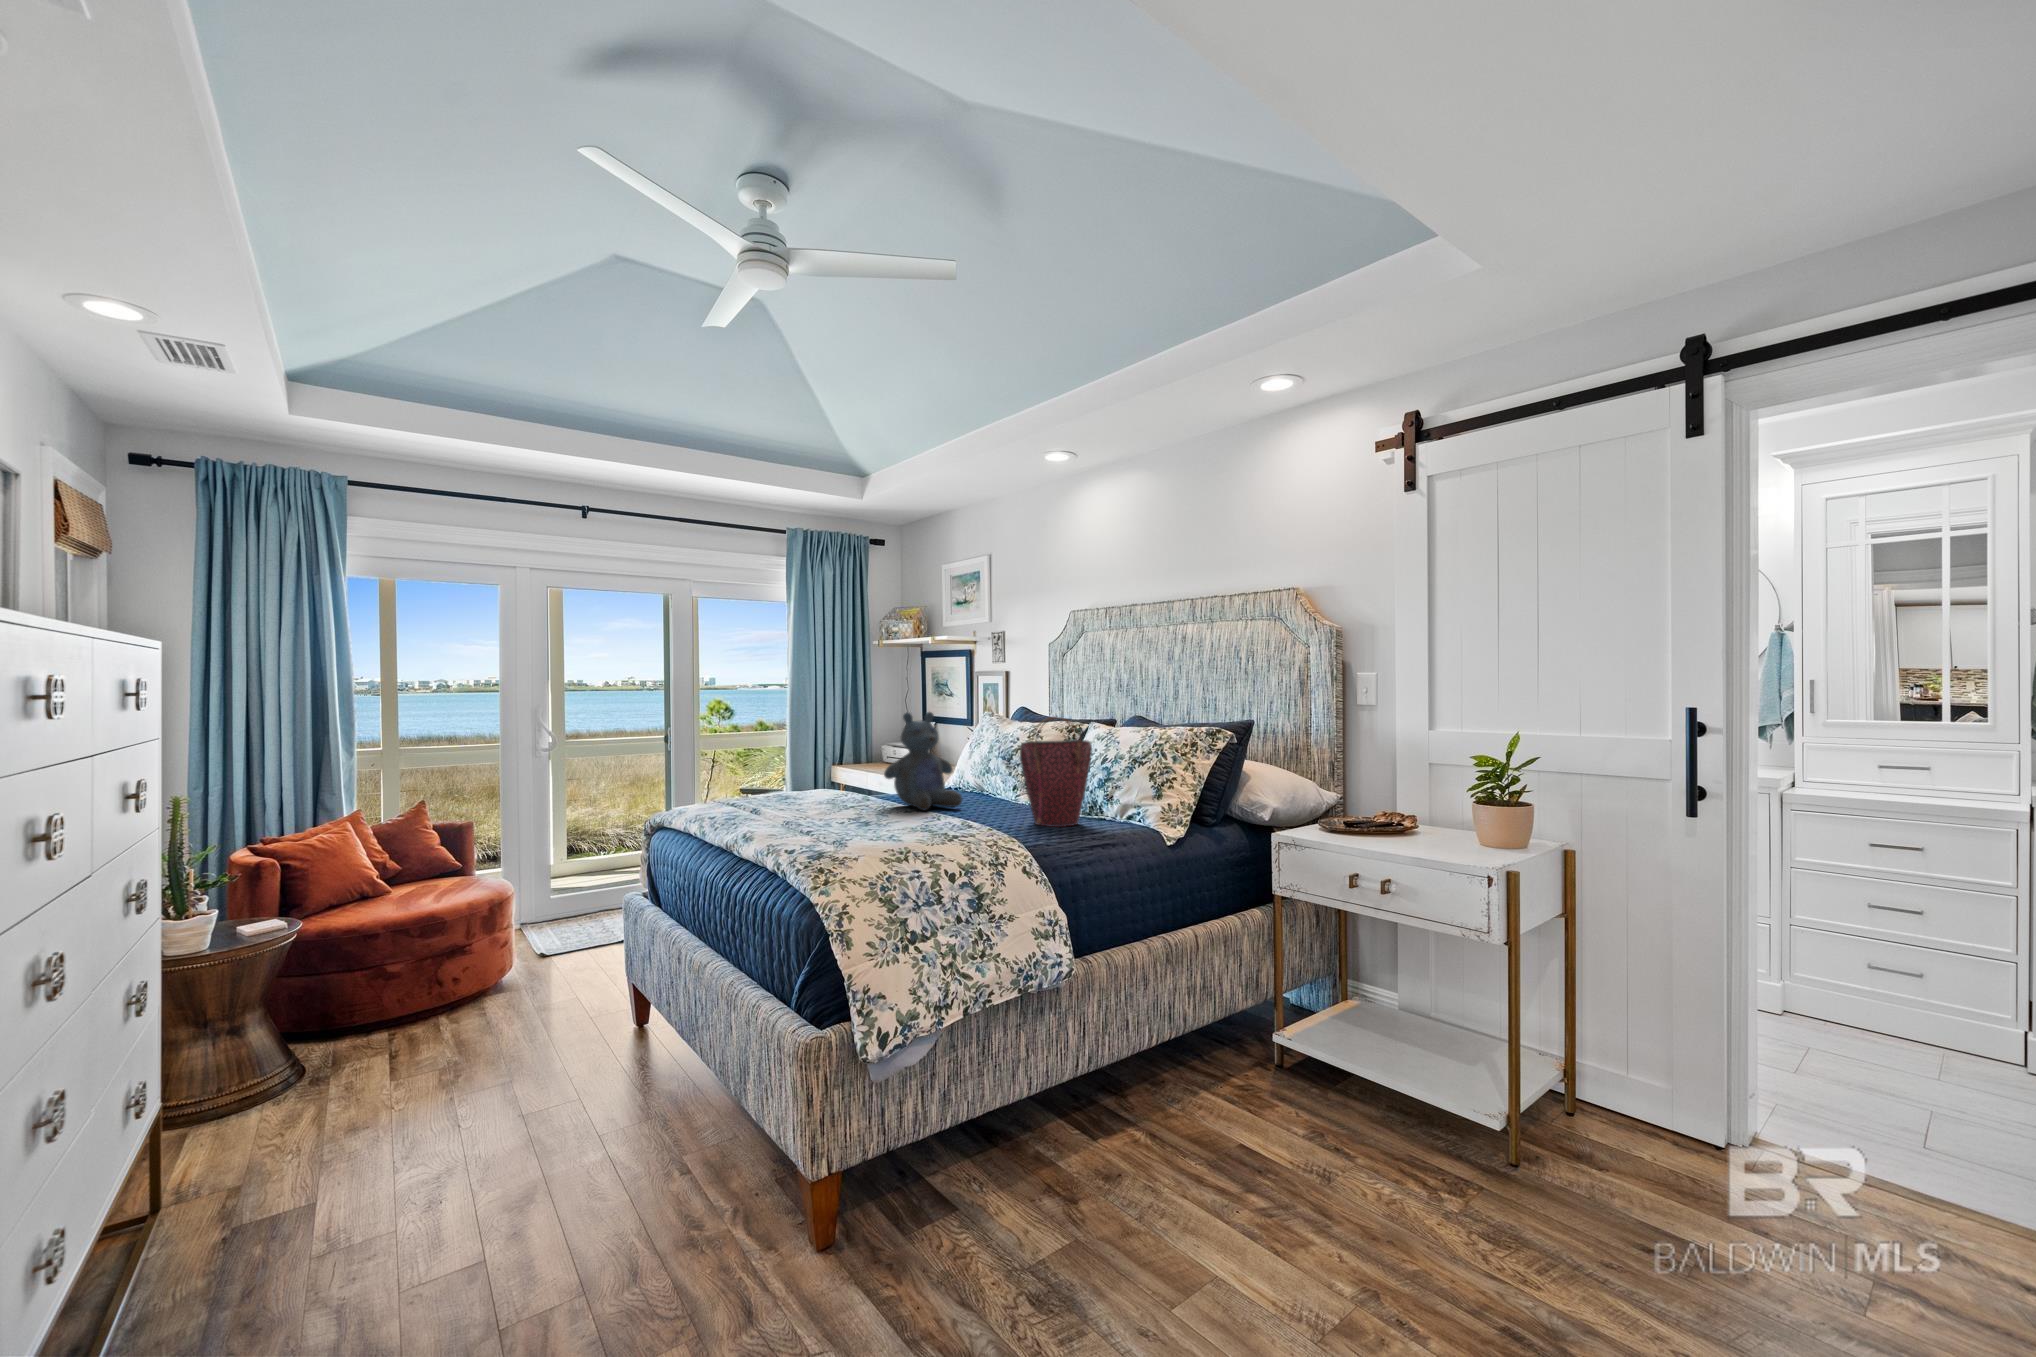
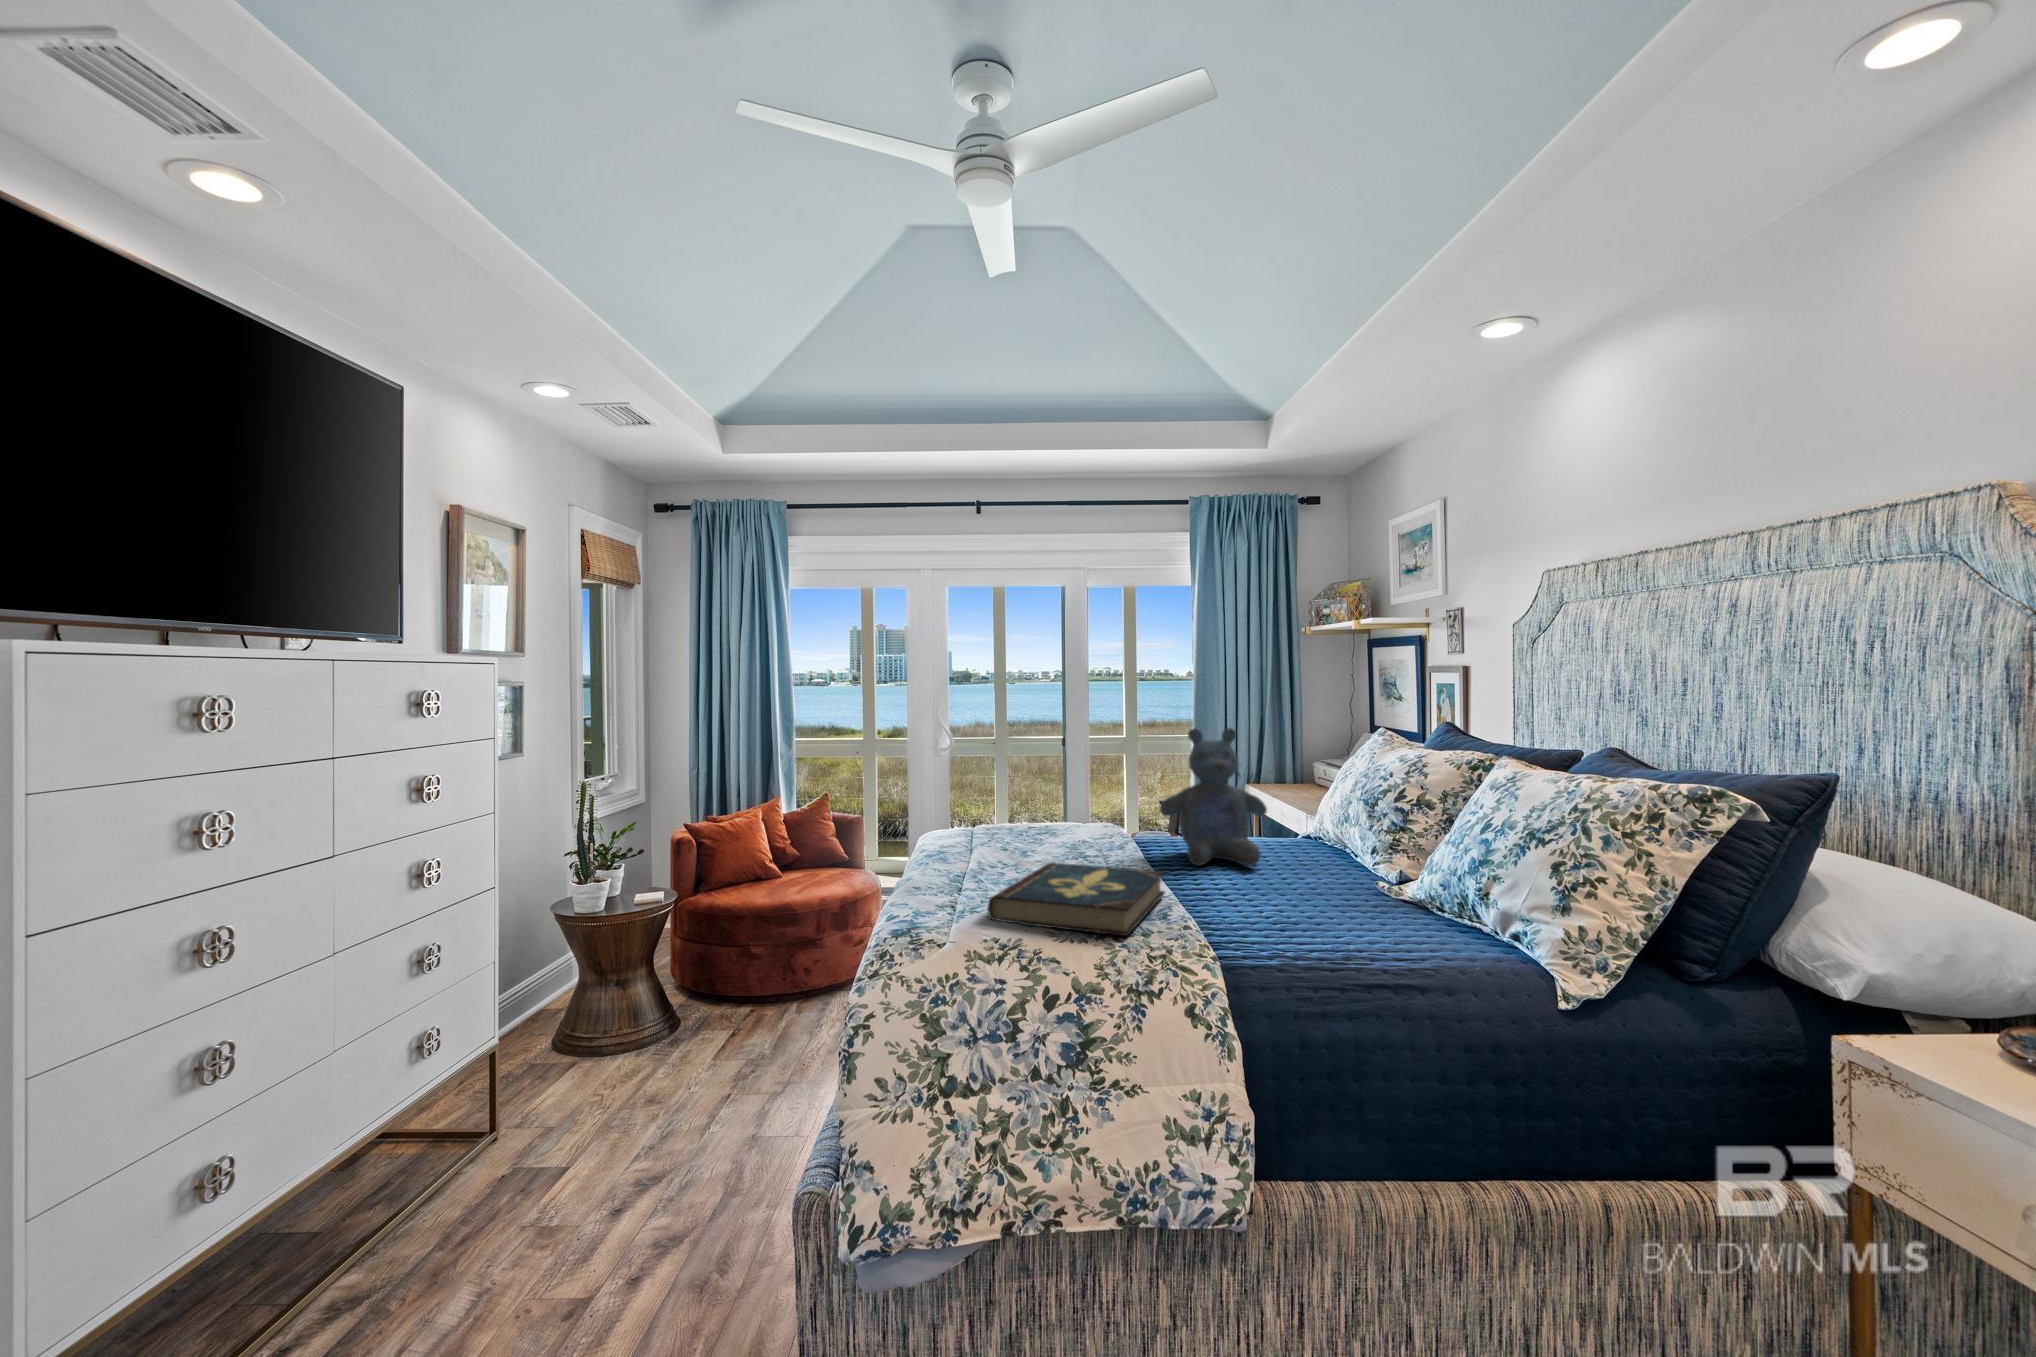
handbag: present [1020,717,1092,827] -> none [1285,748,1415,935]
book: none [855,806,971,845] -> present [988,863,1165,936]

